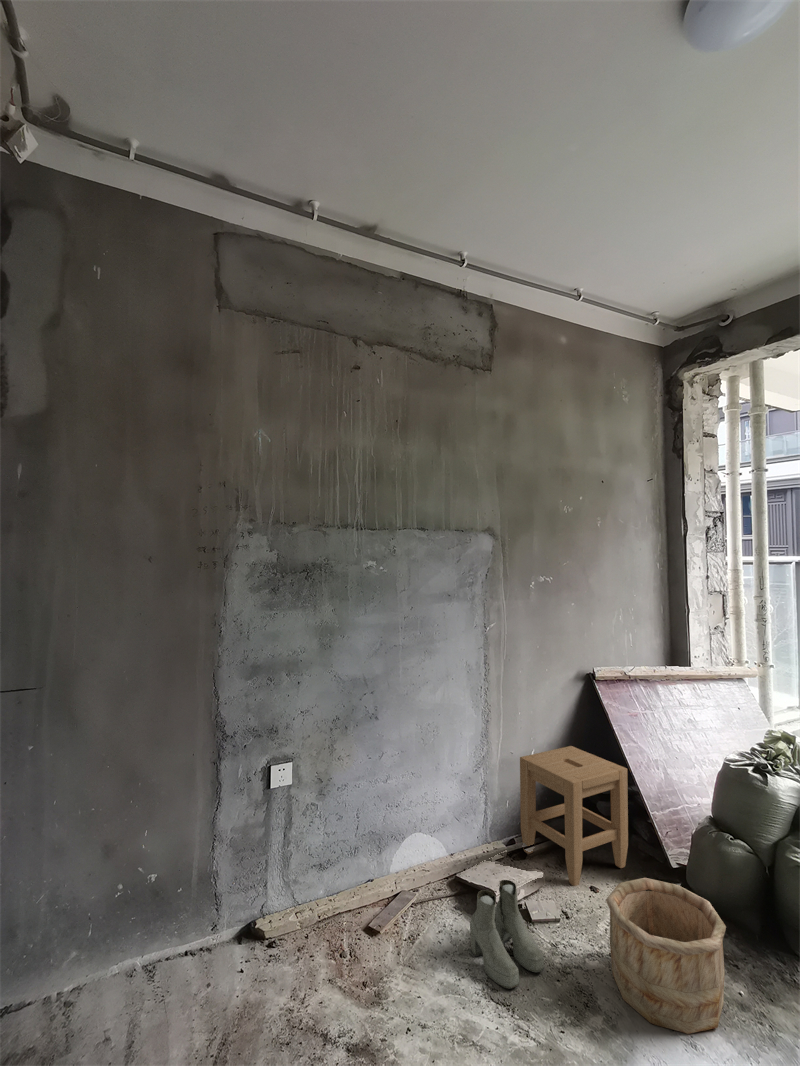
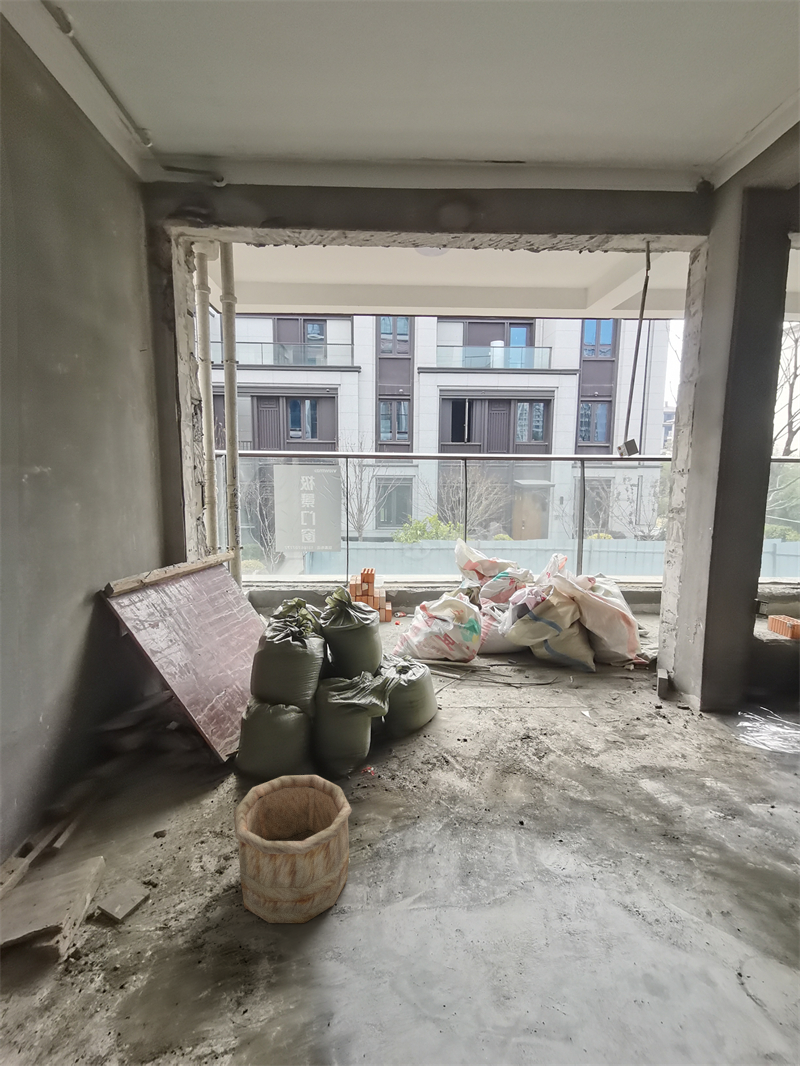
stool: present [520,746,628,886] -> none [23,680,176,845]
boots: present [470,880,544,989] -> none [59,894,178,1038]

